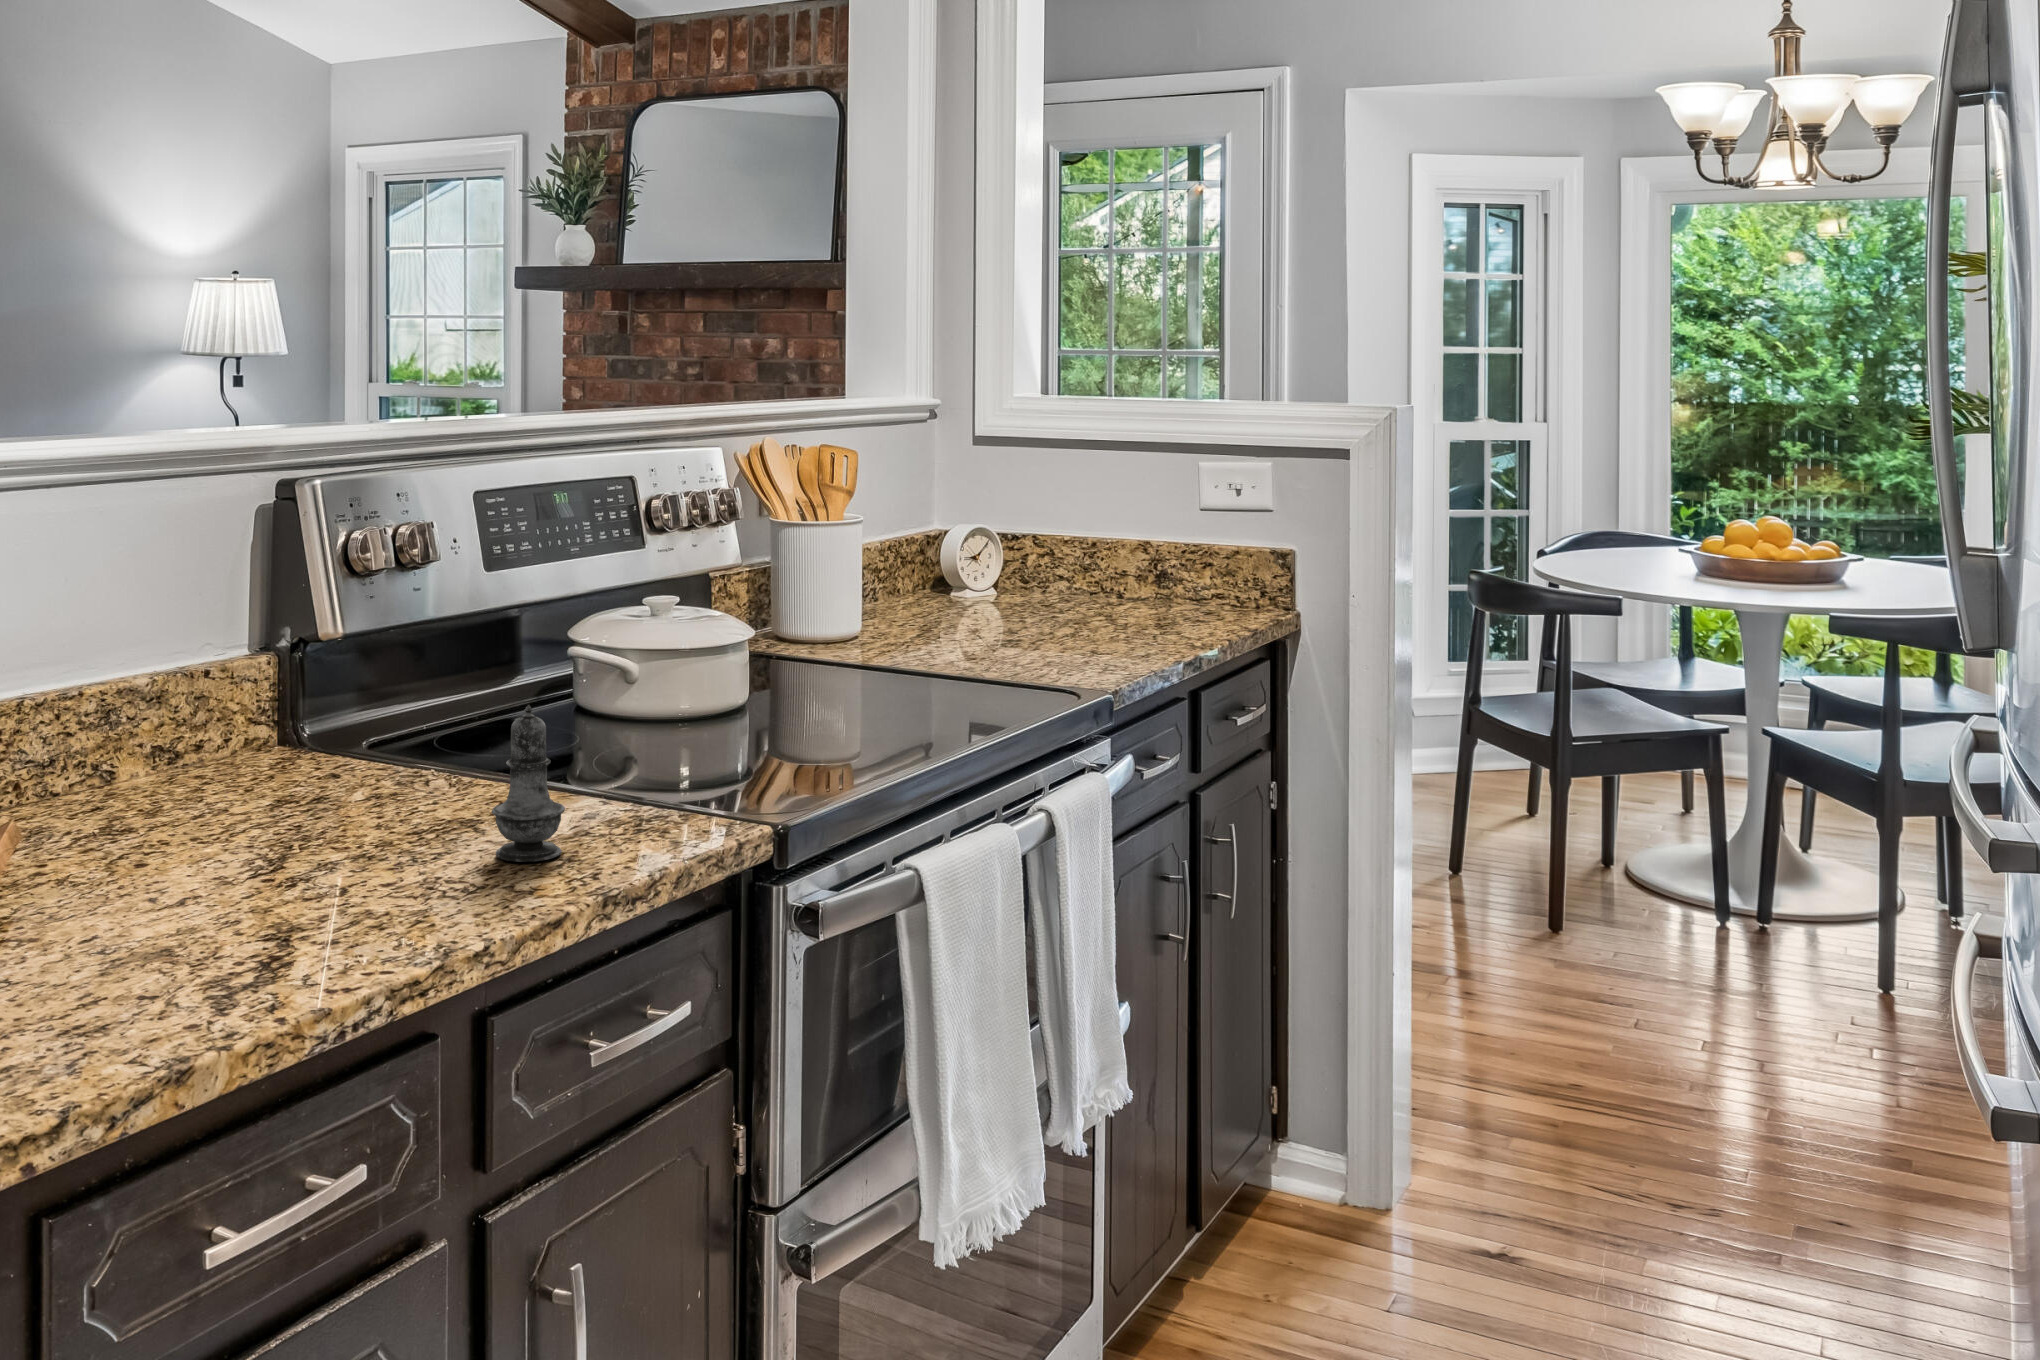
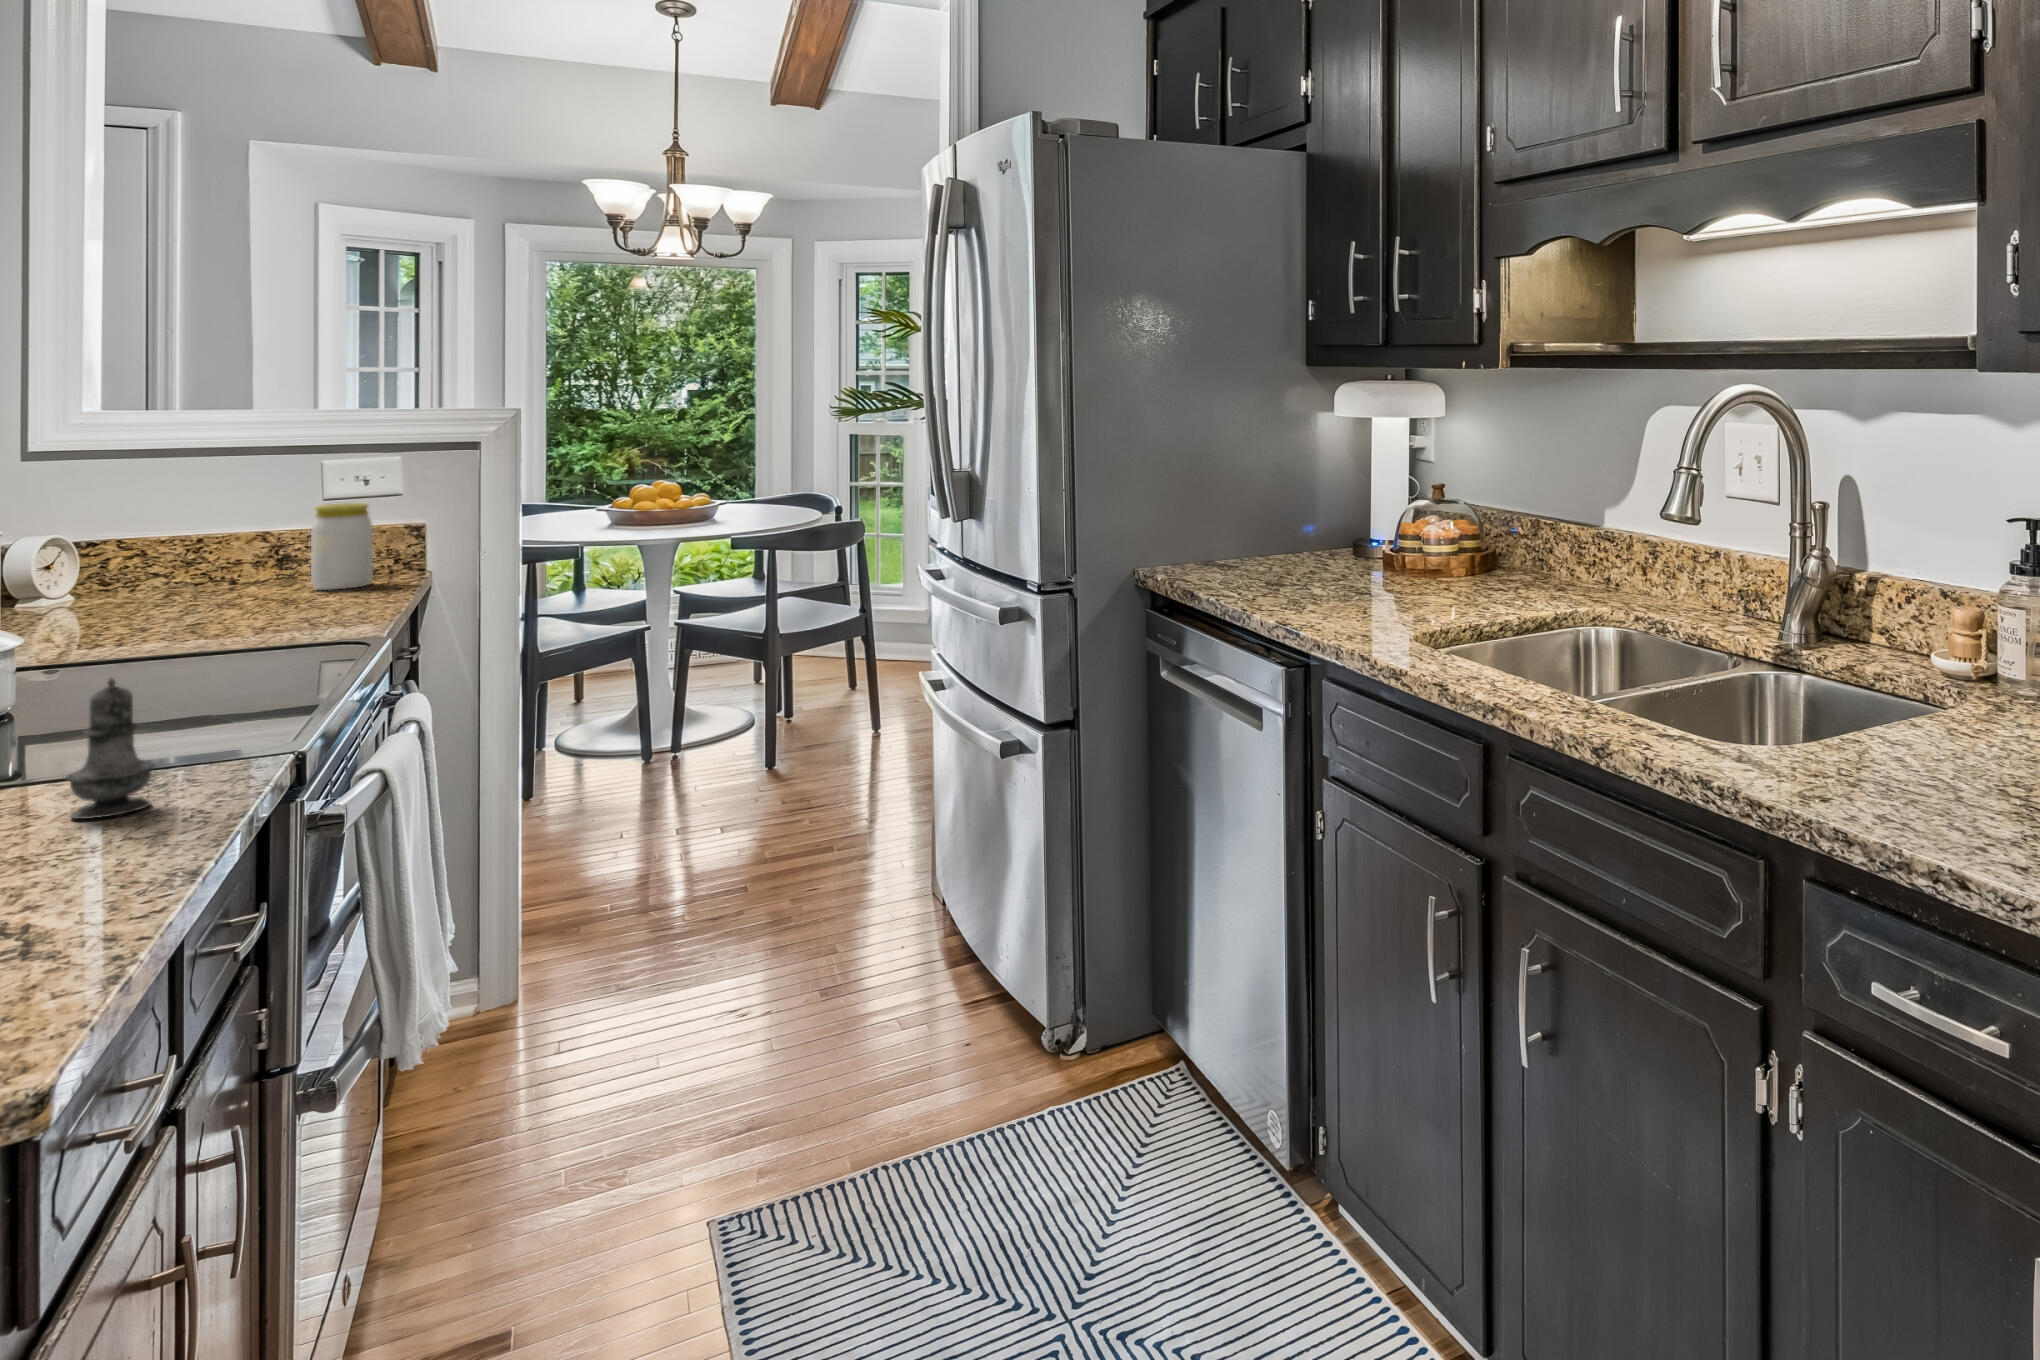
jar: none [1161,516,1220,620] -> present [311,503,373,590]

